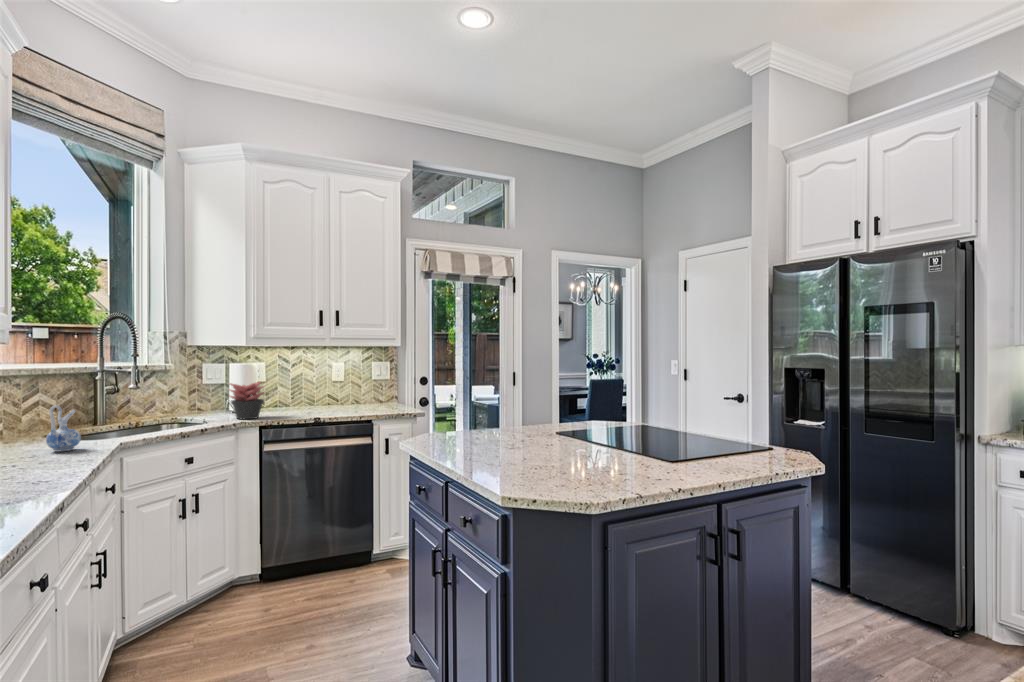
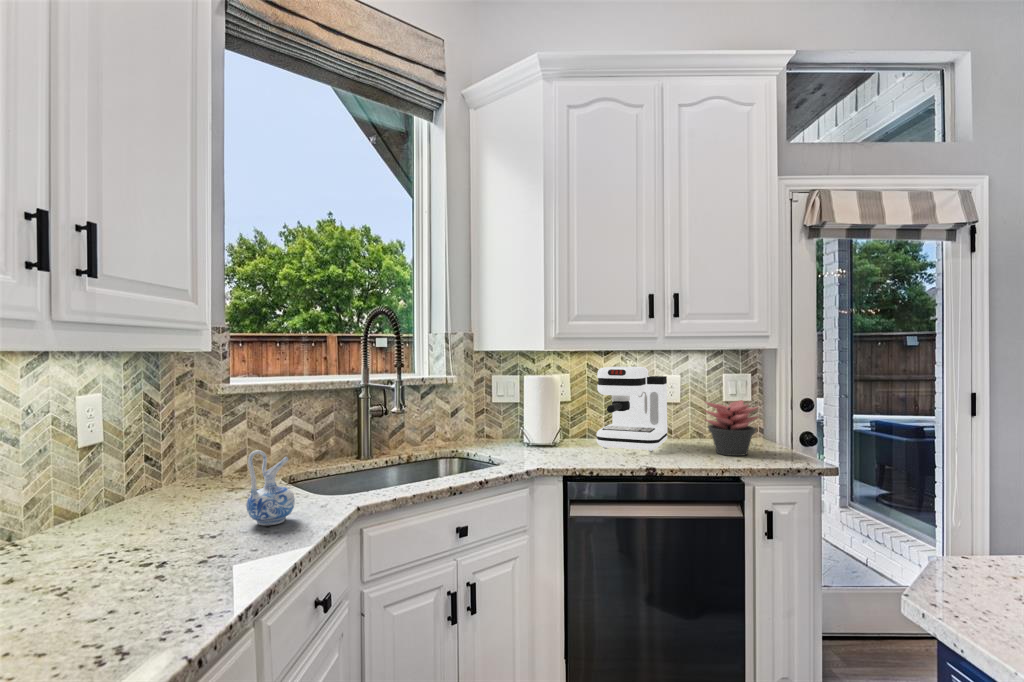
coffee maker: none [284,357,334,411] -> present [597,367,667,451]
succulent plant: present [230,382,265,419] -> present [705,400,758,456]

